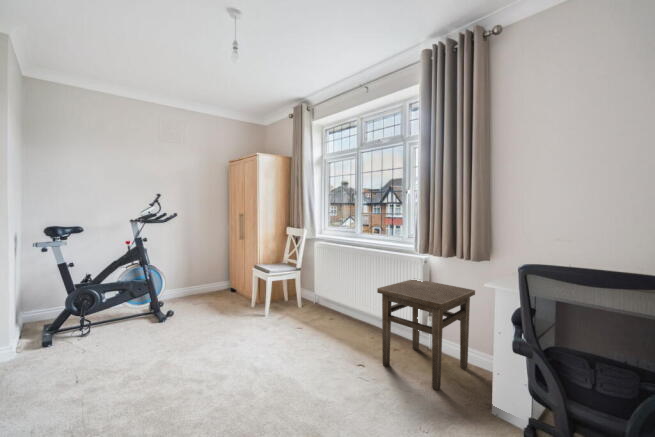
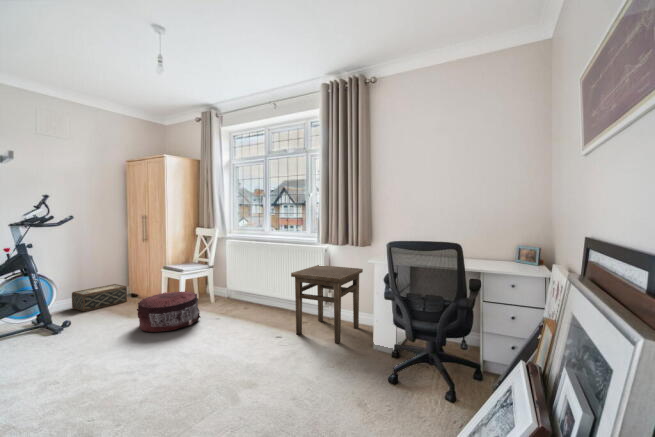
woven basket: none [180,278,225,303] -> present [72,284,127,311]
pouf: none [222,293,282,337] -> present [137,291,200,332]

